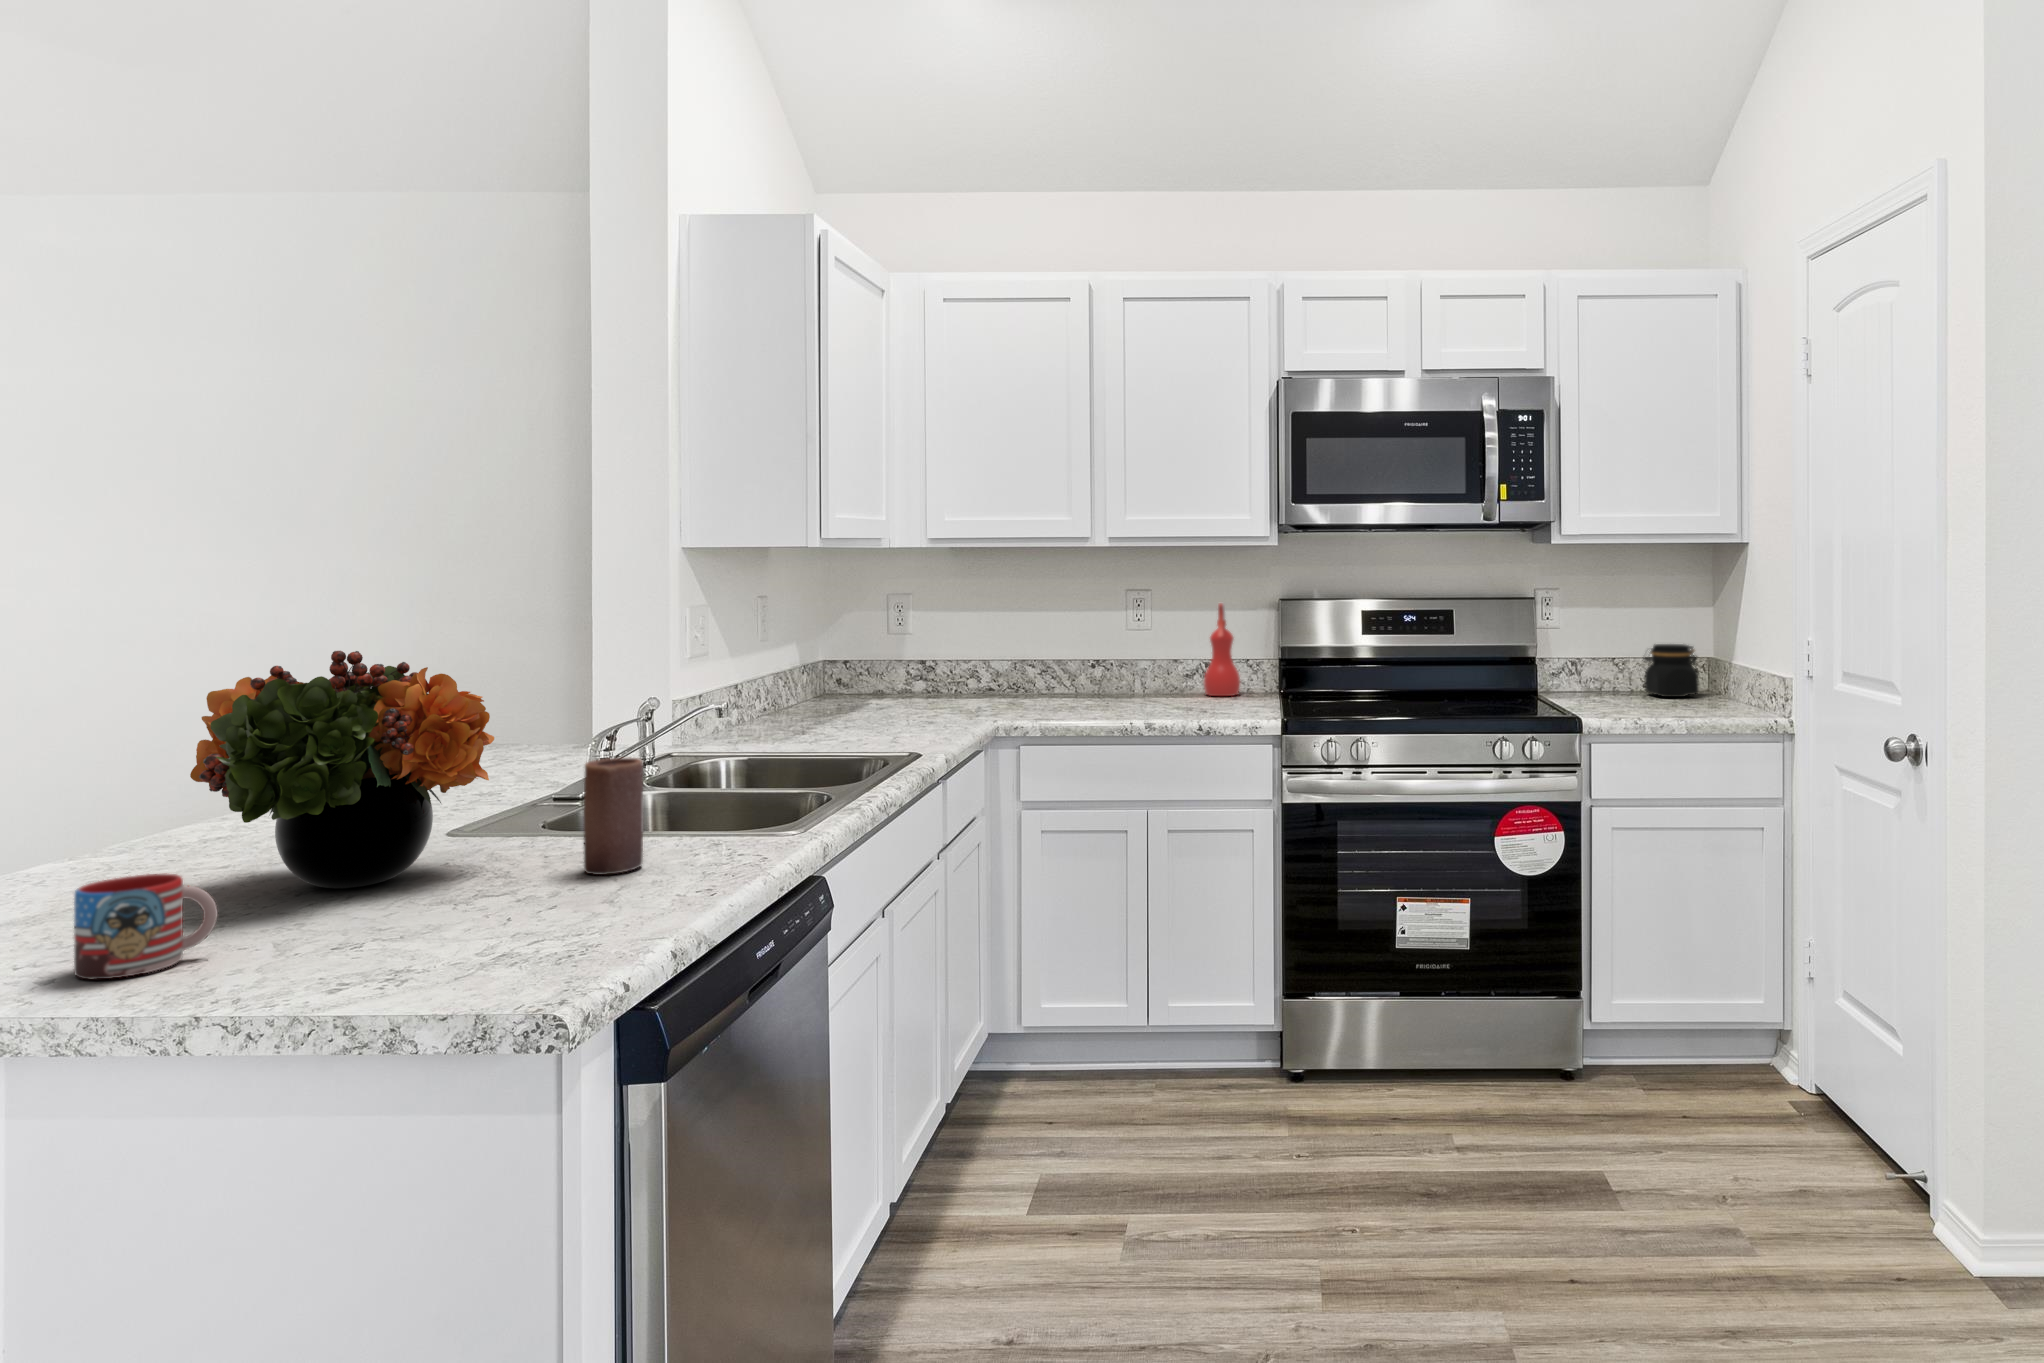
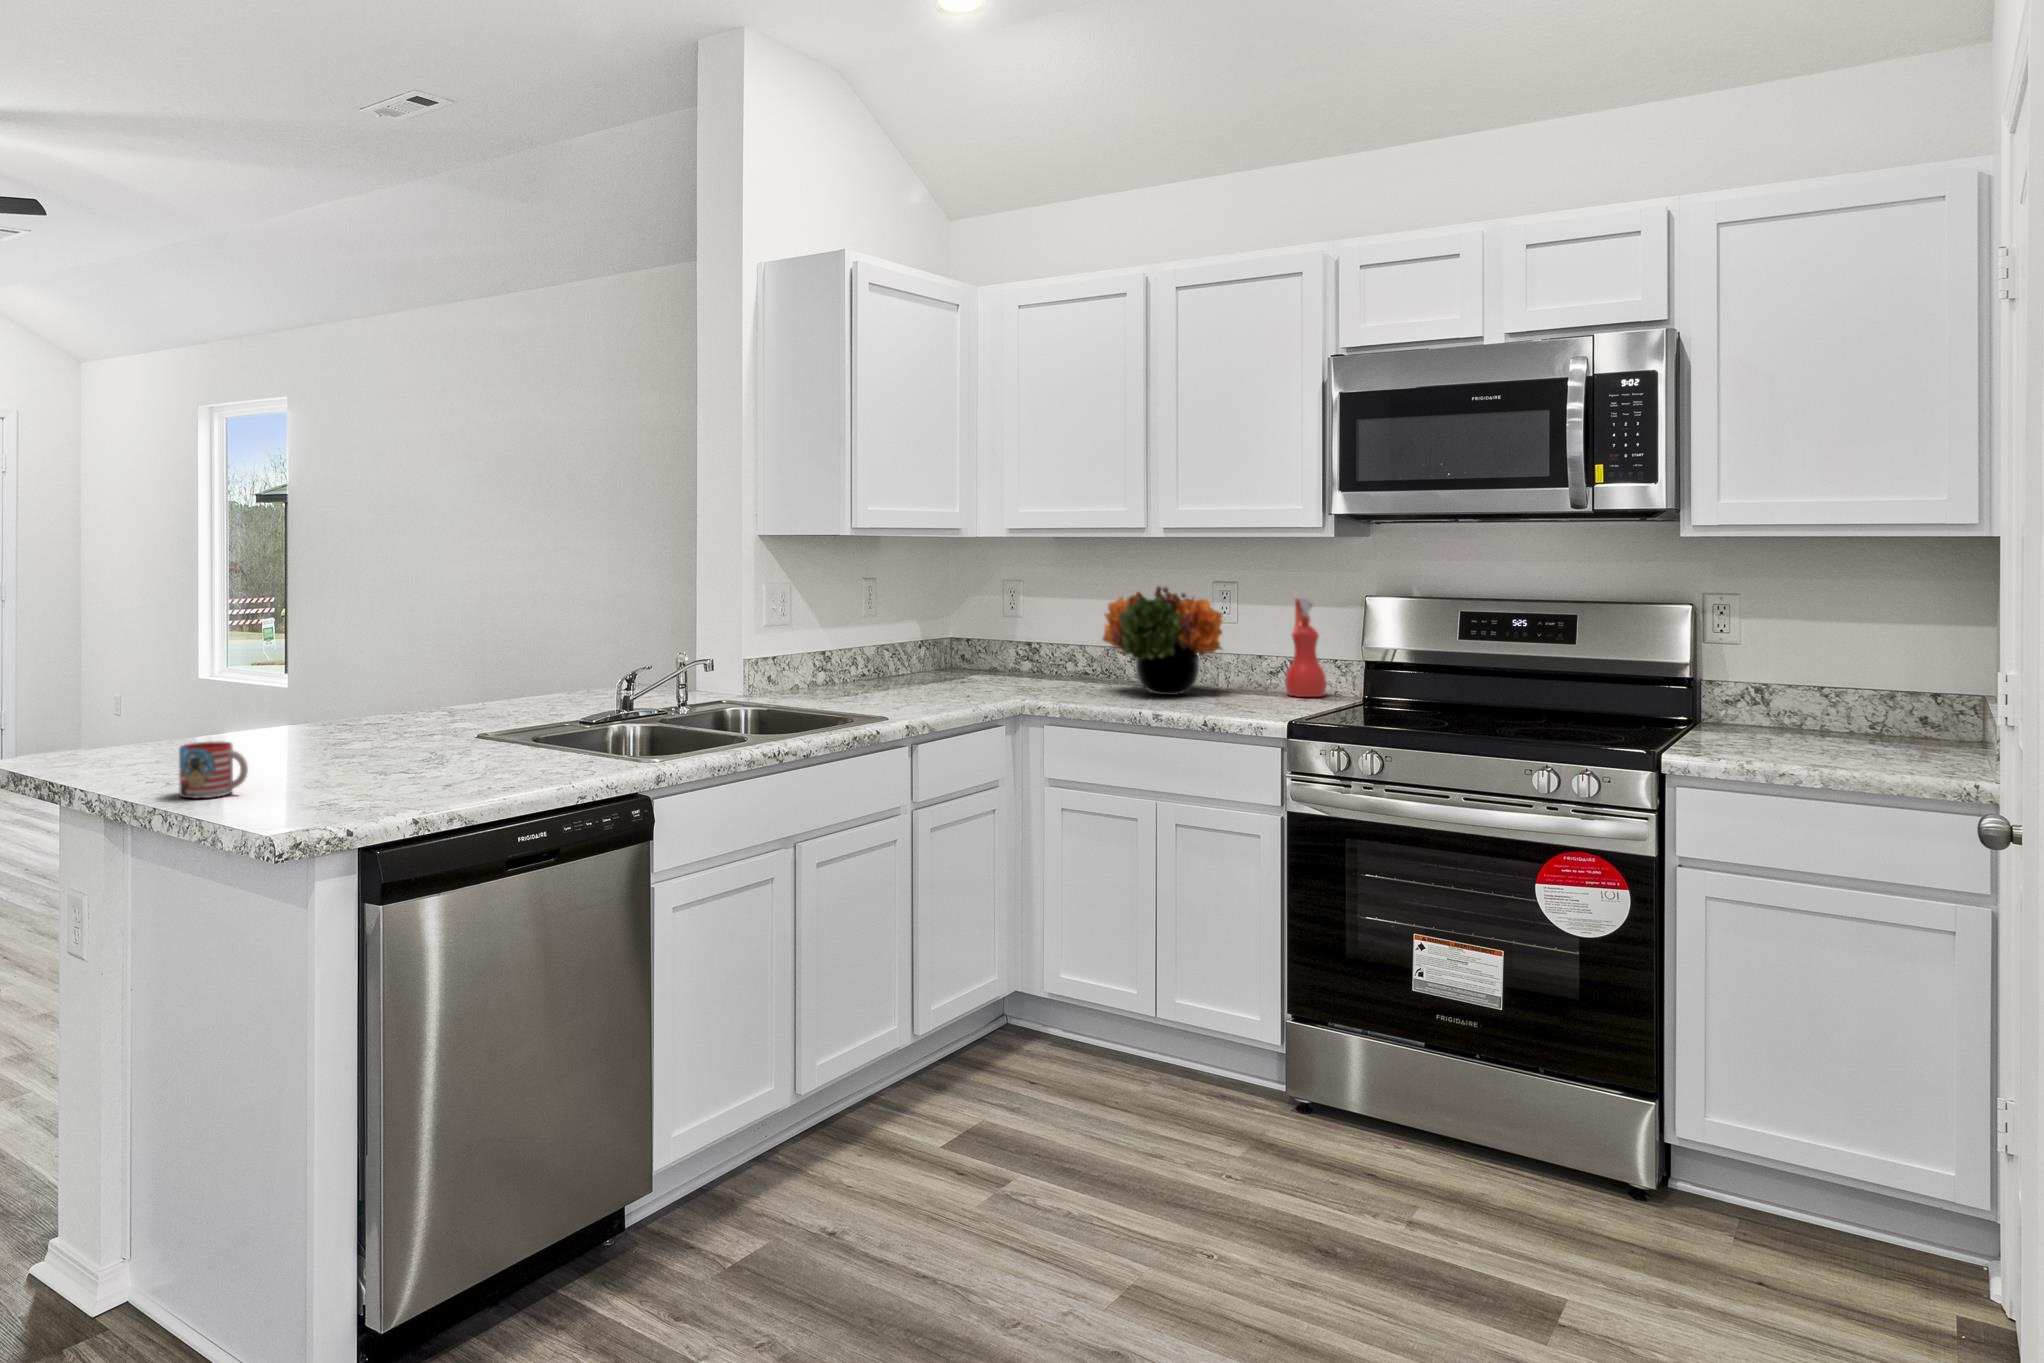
jar: present [1643,644,1699,697] -> none [1861,672,1960,745]
flower arrangement: present [190,651,494,888] -> present [1103,586,1222,695]
candle: present [584,758,643,875] -> none [489,698,529,781]

